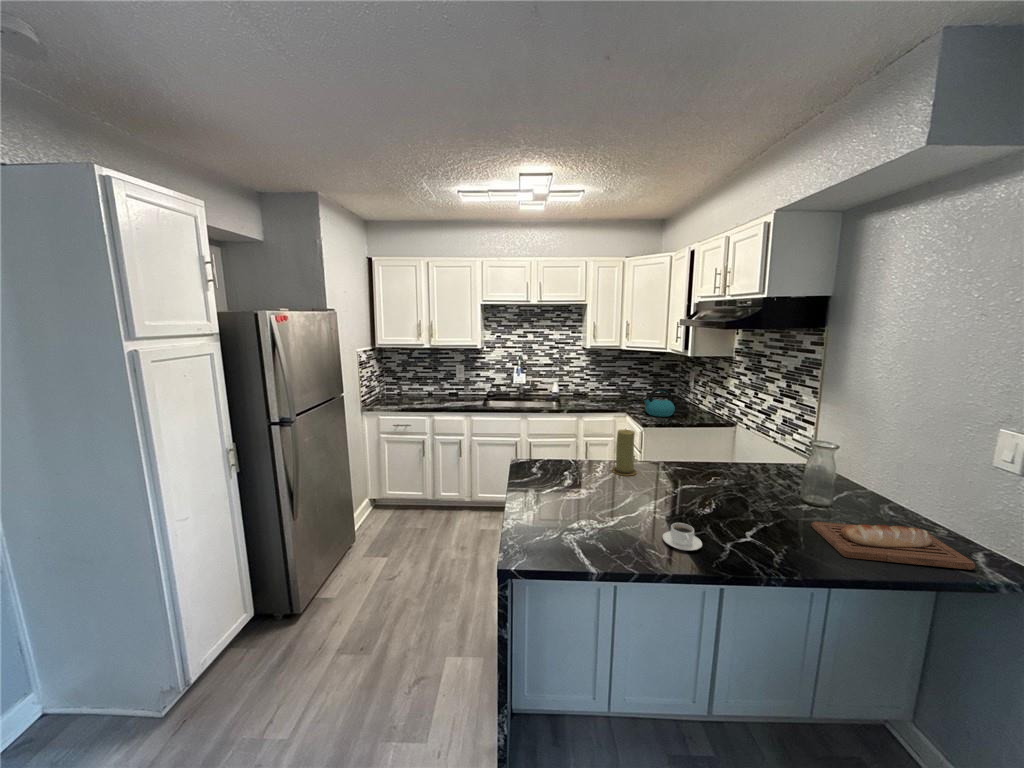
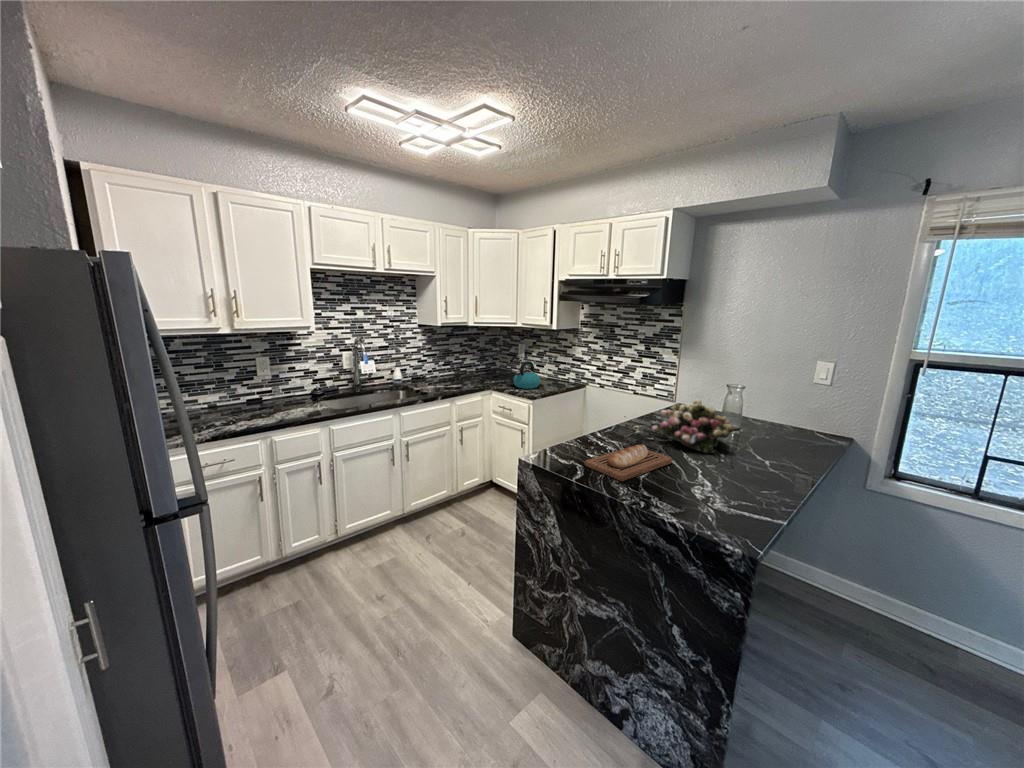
candle: present [612,430,636,475] -> none [609,400,632,443]
flower arrangement: none [655,444,747,511] -> present [652,399,734,454]
bread loaf: present [811,522,975,570] -> present [584,445,672,481]
coffee cup: present [663,523,702,550] -> none [746,460,780,479]

